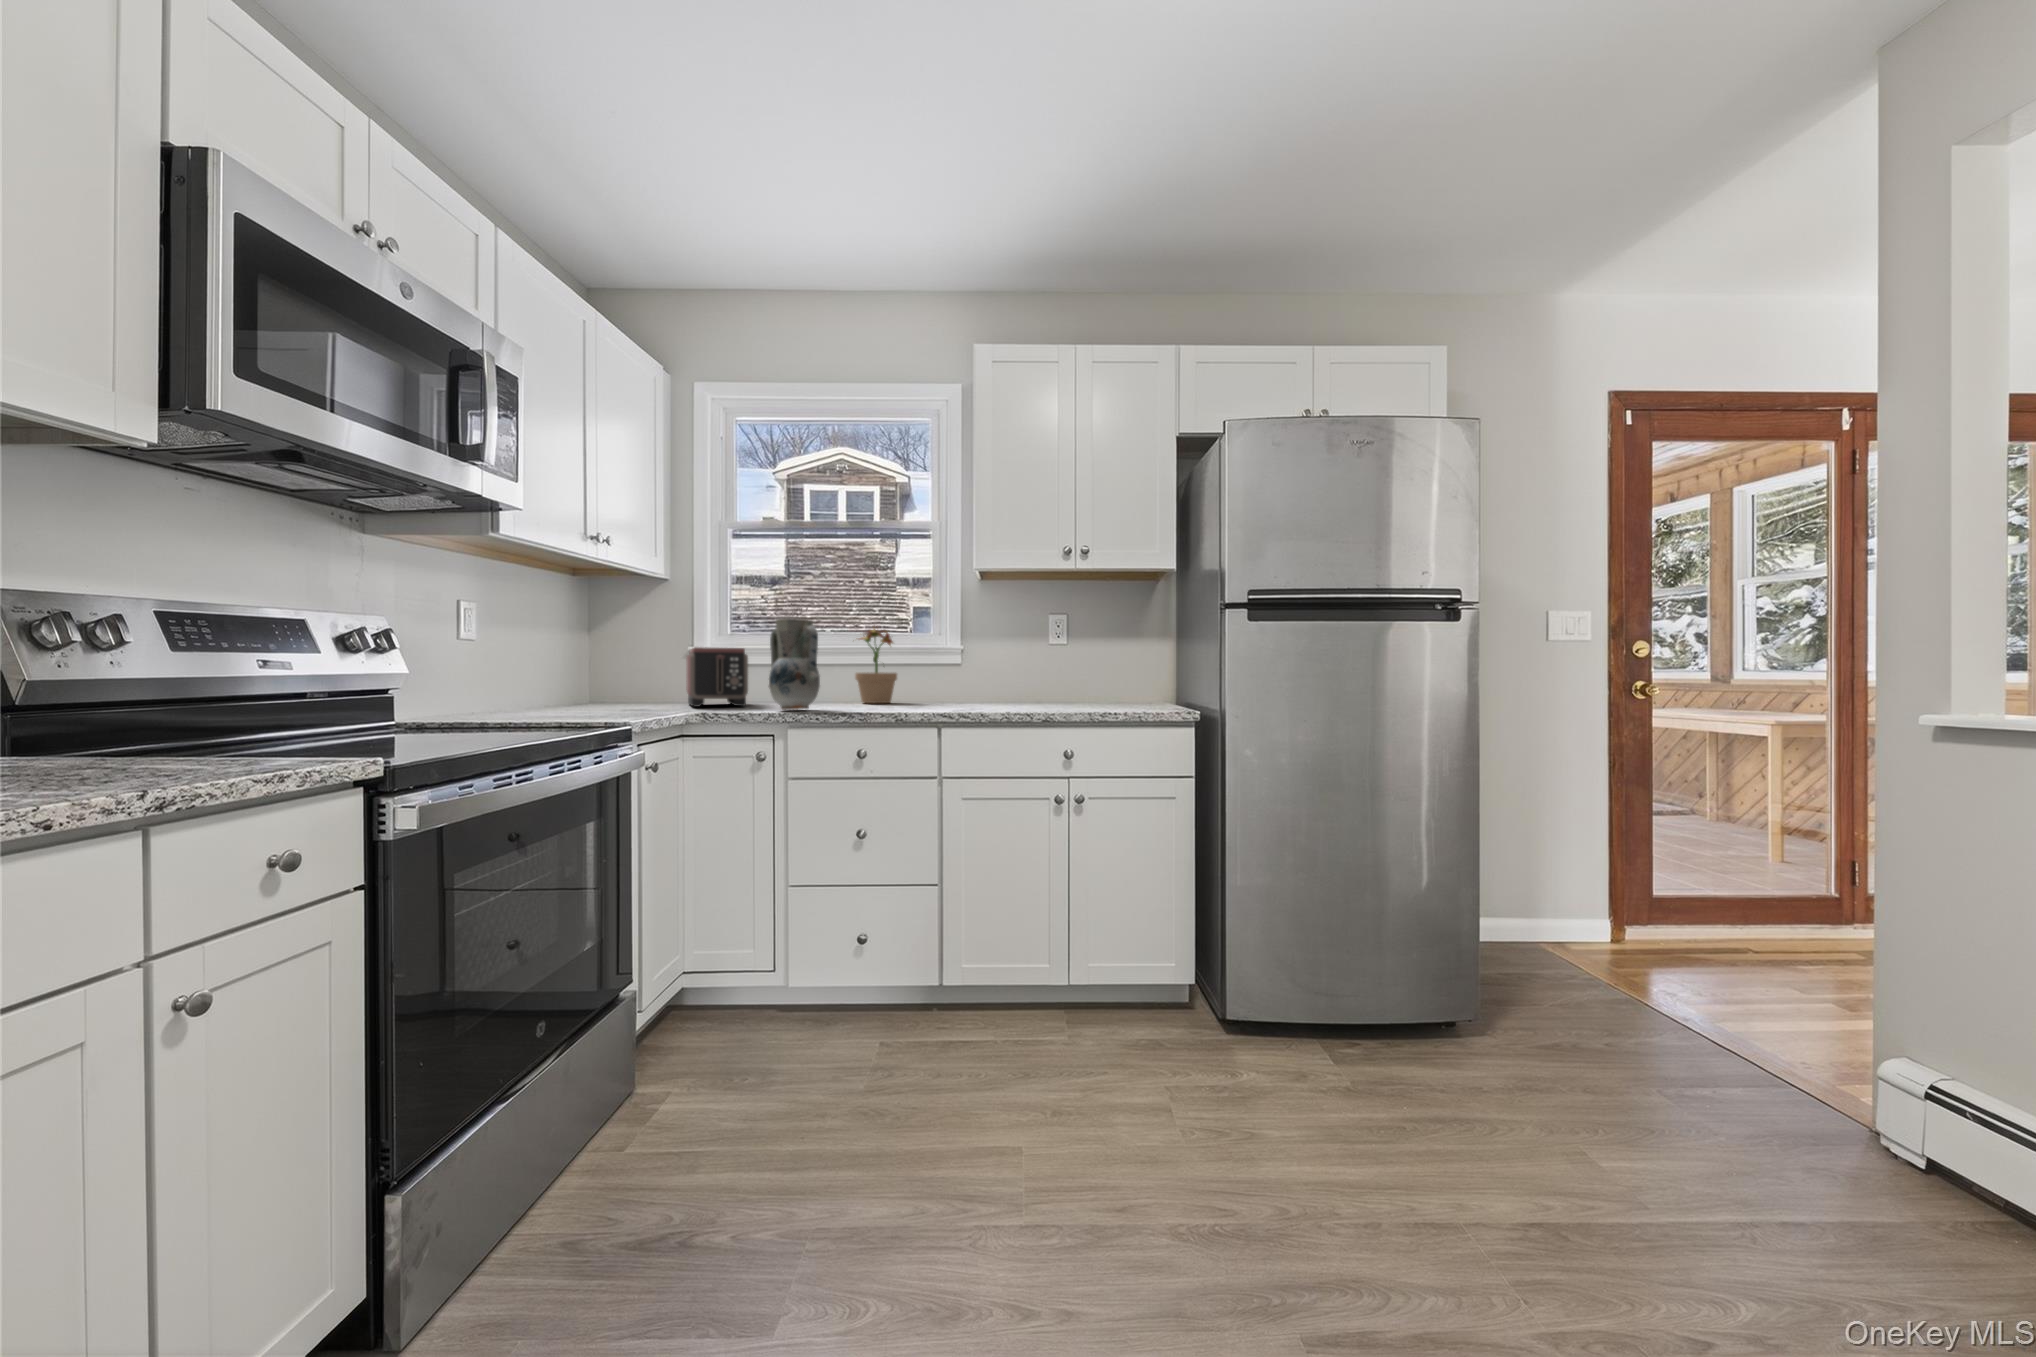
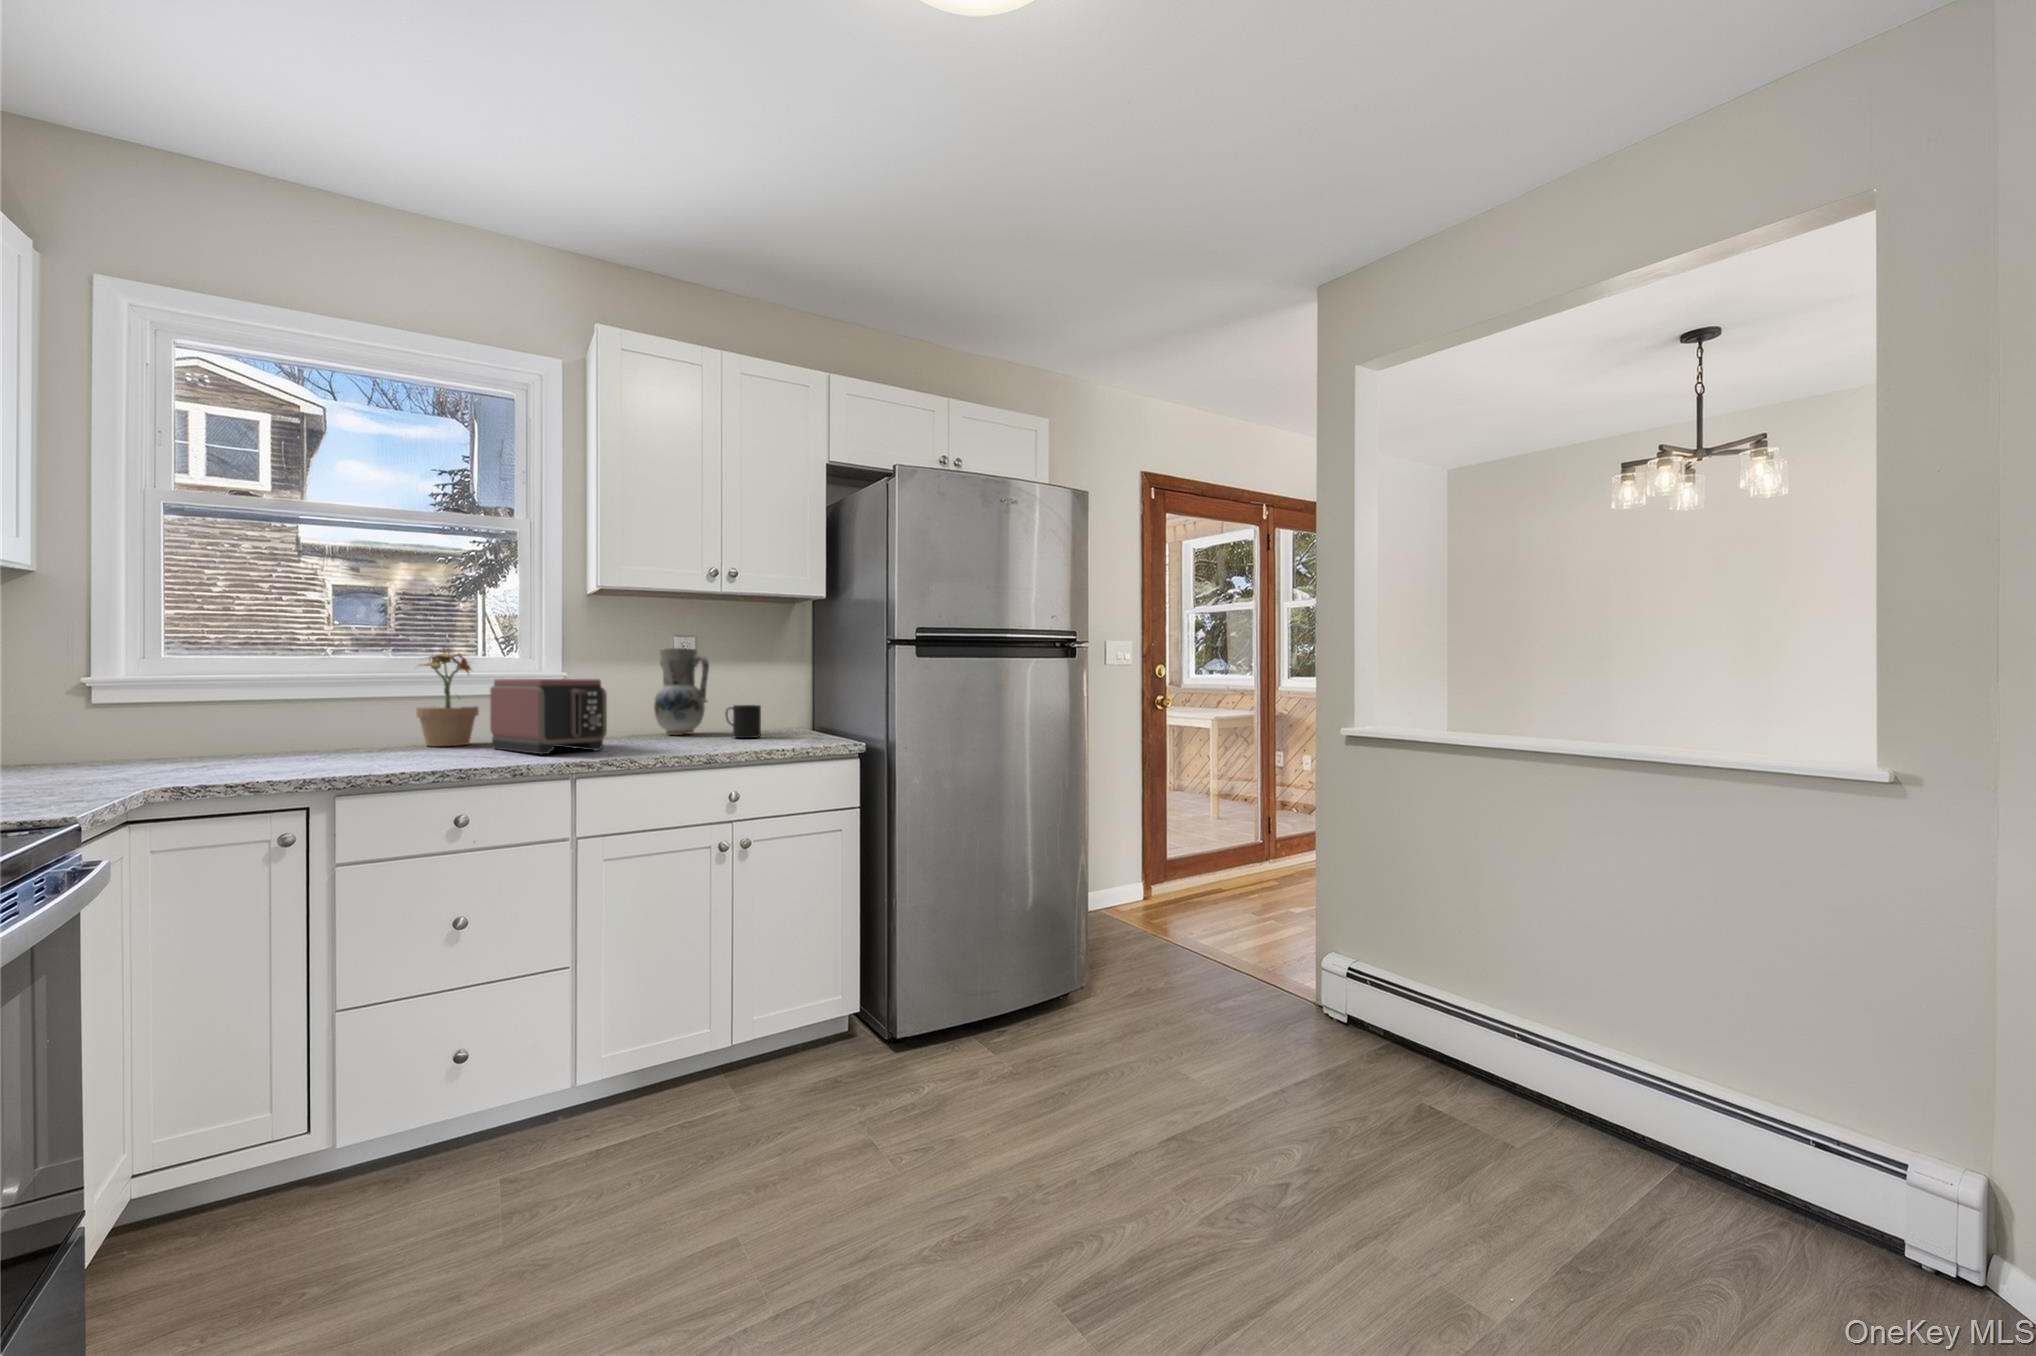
vase: present [769,619,820,710] -> present [654,648,709,735]
toaster: present [686,647,748,707] -> present [490,679,607,754]
mug: none [1087,675,1117,705] -> present [725,705,761,738]

